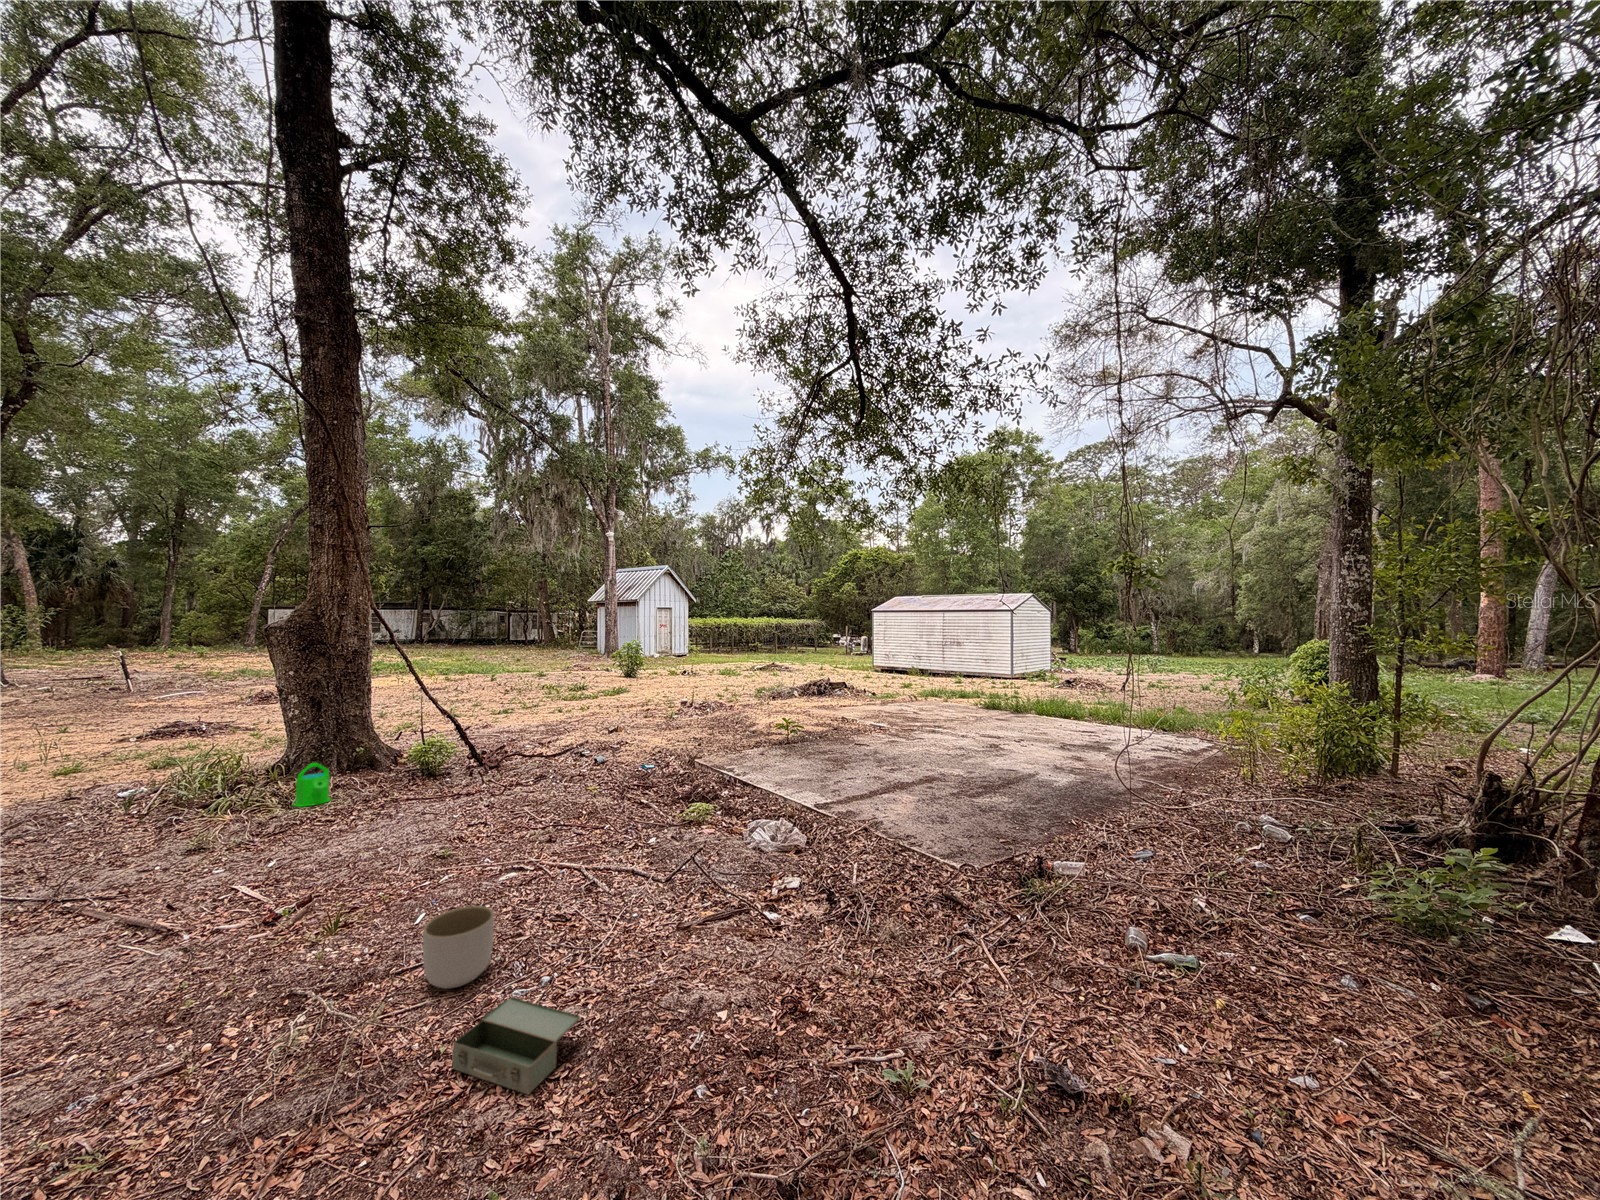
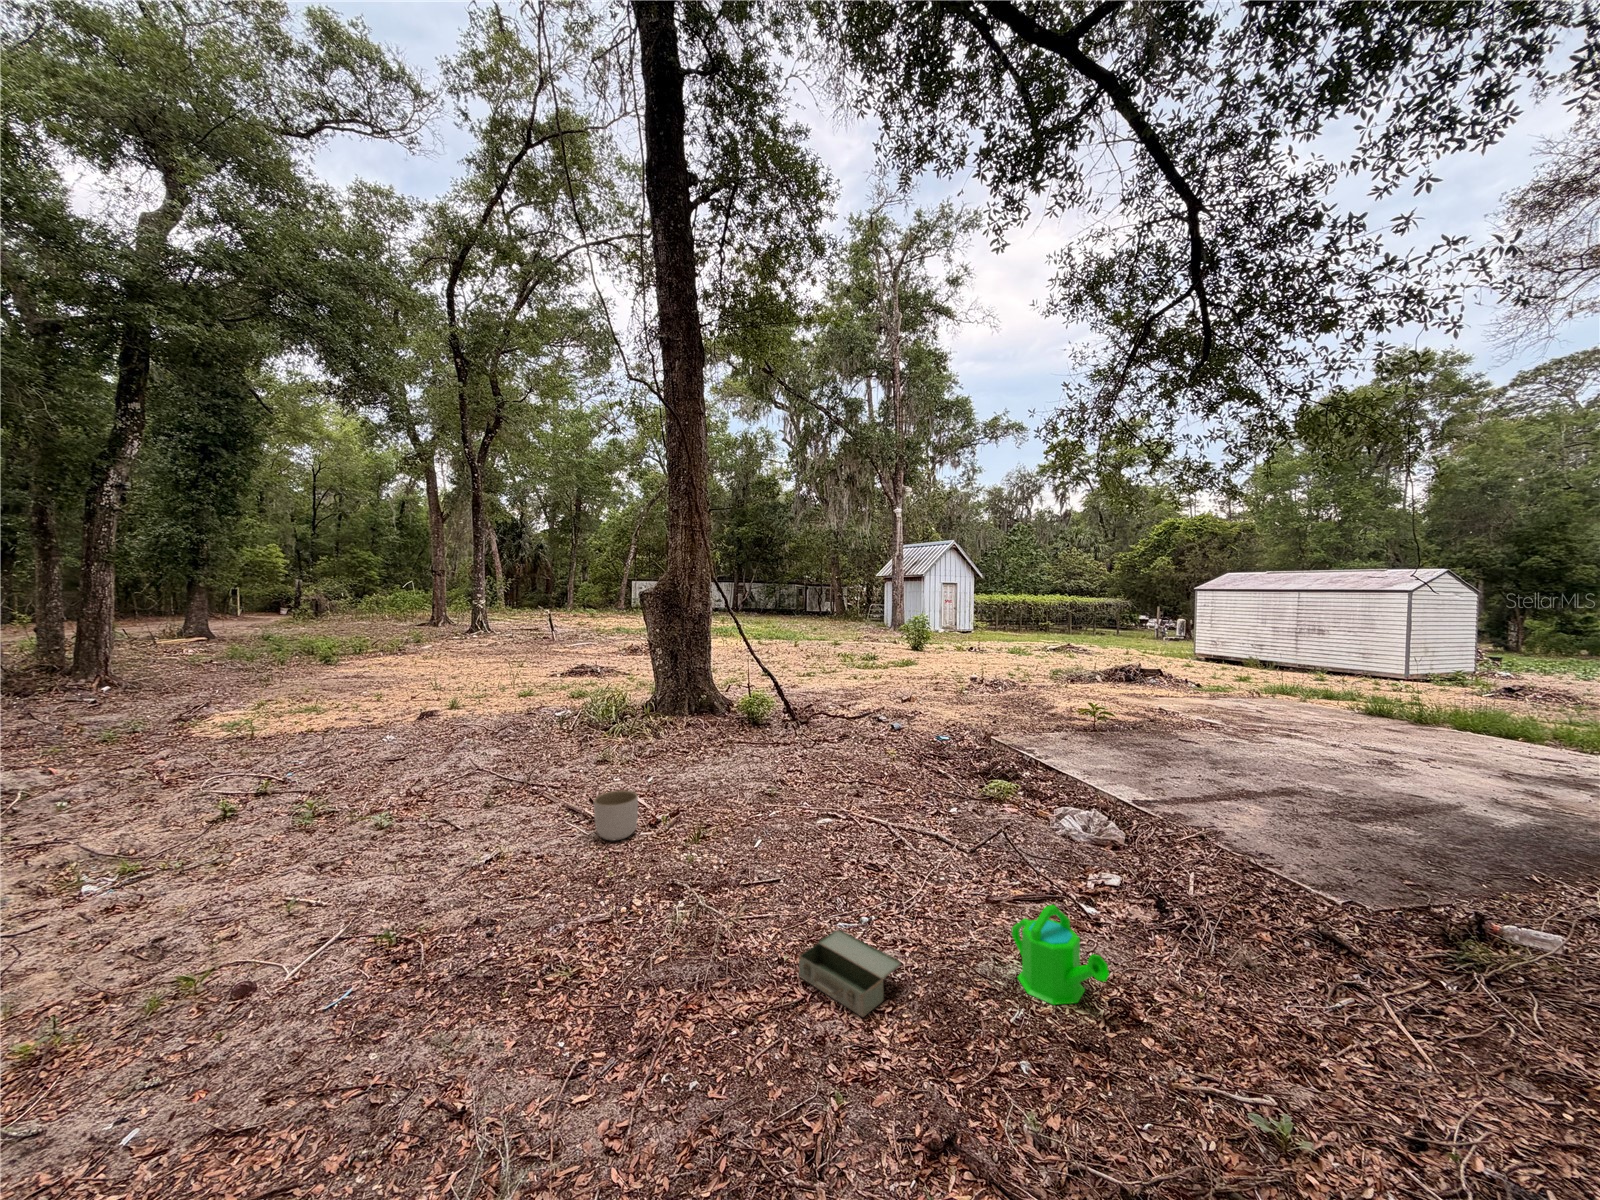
watering can: present [293,763,331,807] -> present [1012,905,1109,1005]
planter: present [423,906,494,989] -> present [594,790,638,841]

